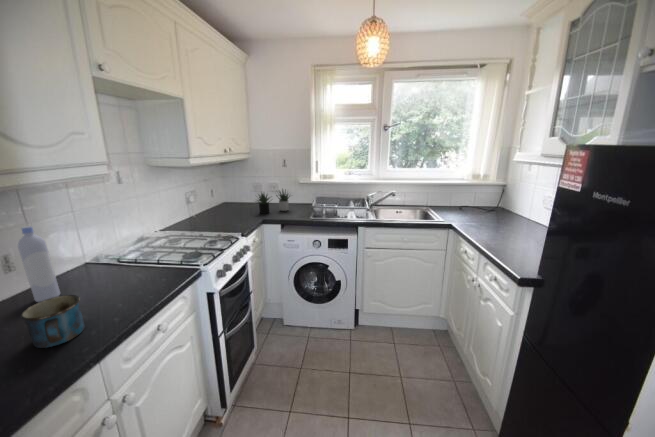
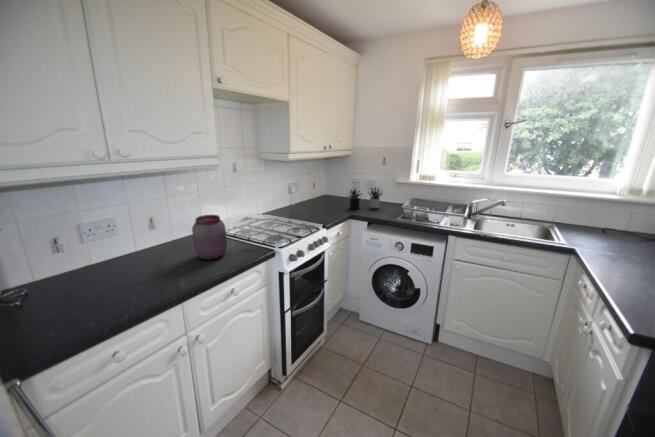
bottle: present [18,226,60,302] -> none [161,198,182,253]
jar: none [81,239,136,298] -> present [192,215,227,260]
mug: present [21,295,85,348] -> none [146,251,183,286]

